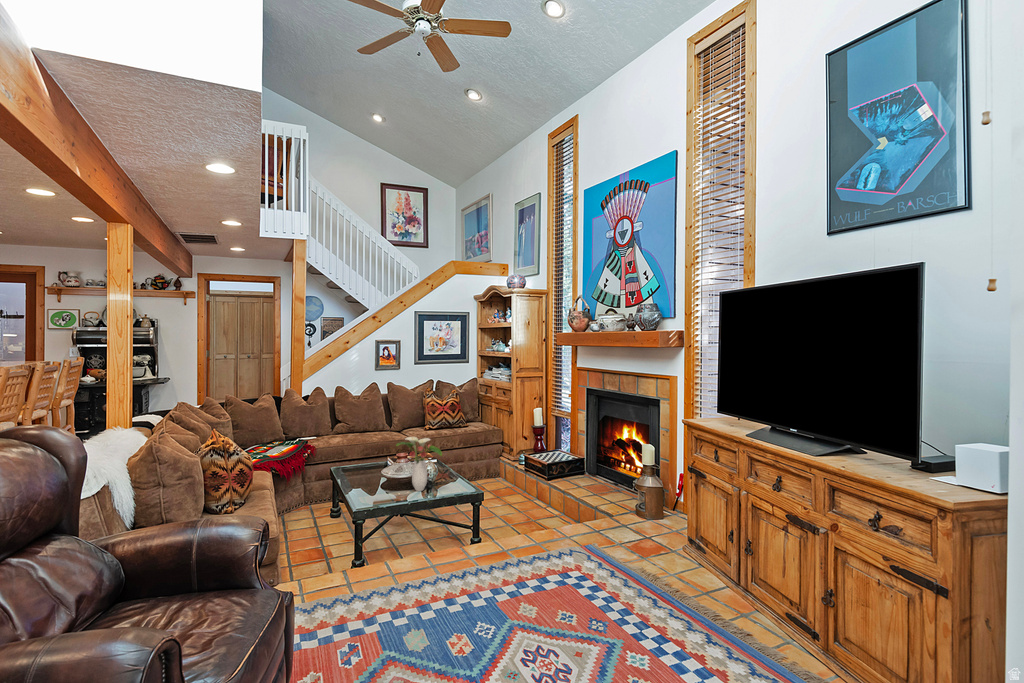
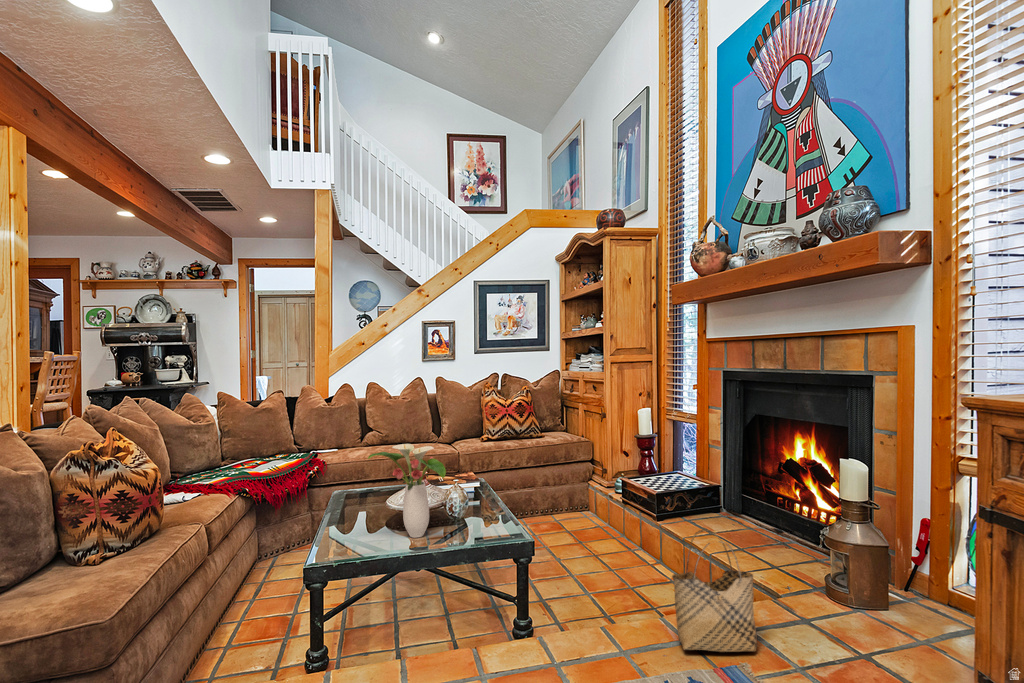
woven basket: none [563,480,602,539] -> present [672,529,757,652]

